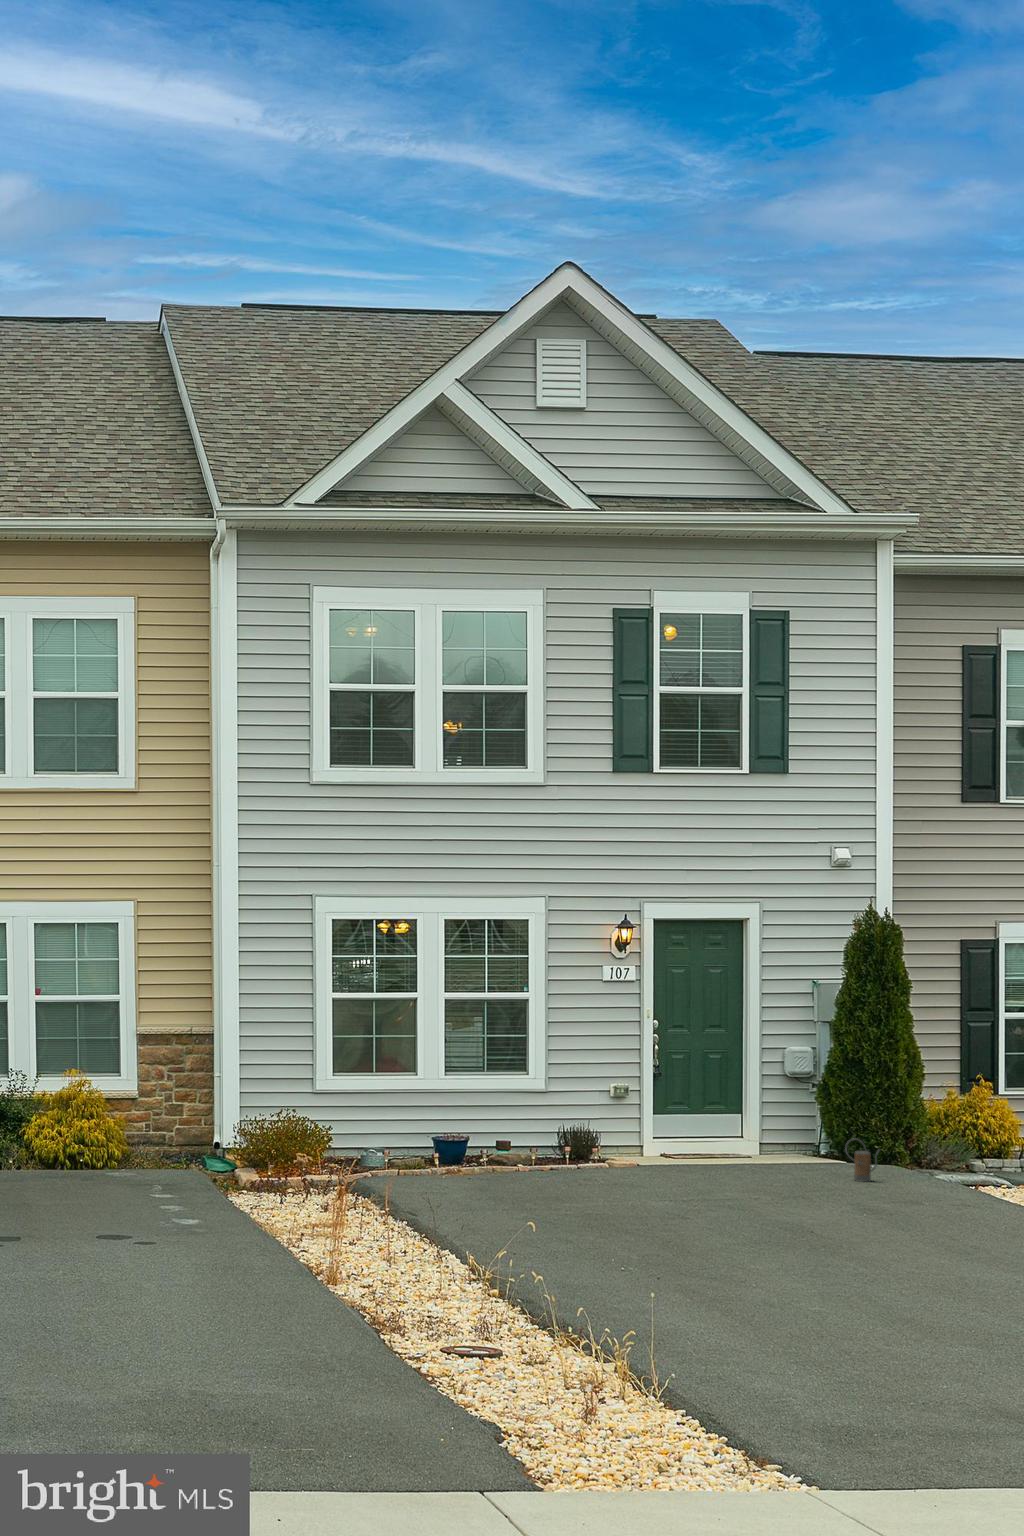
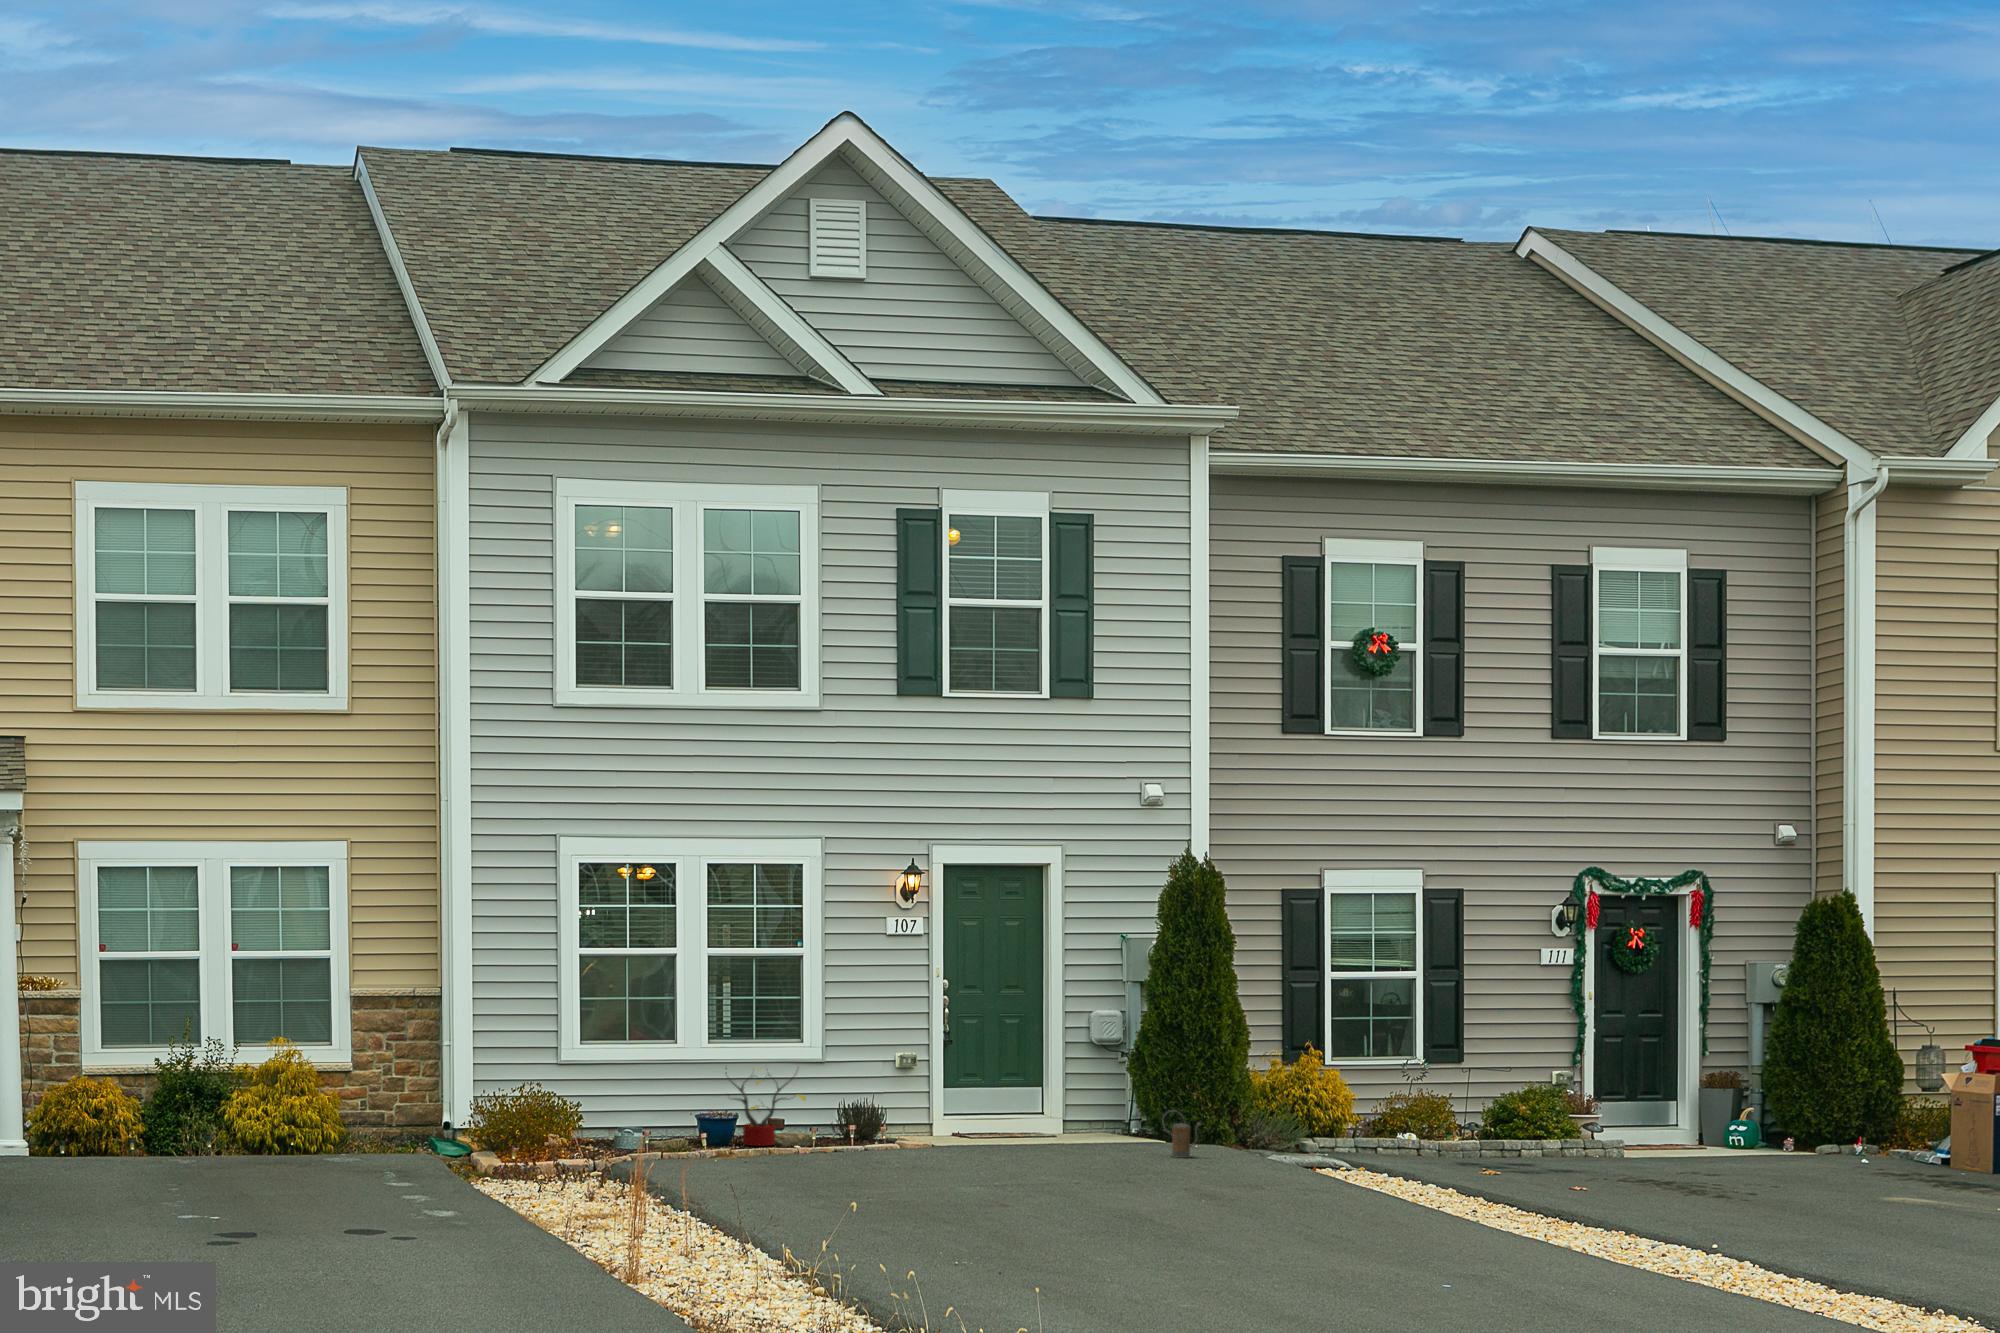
decorative plant: none [452,1095,528,1166] -> present [726,1071,806,1146]

